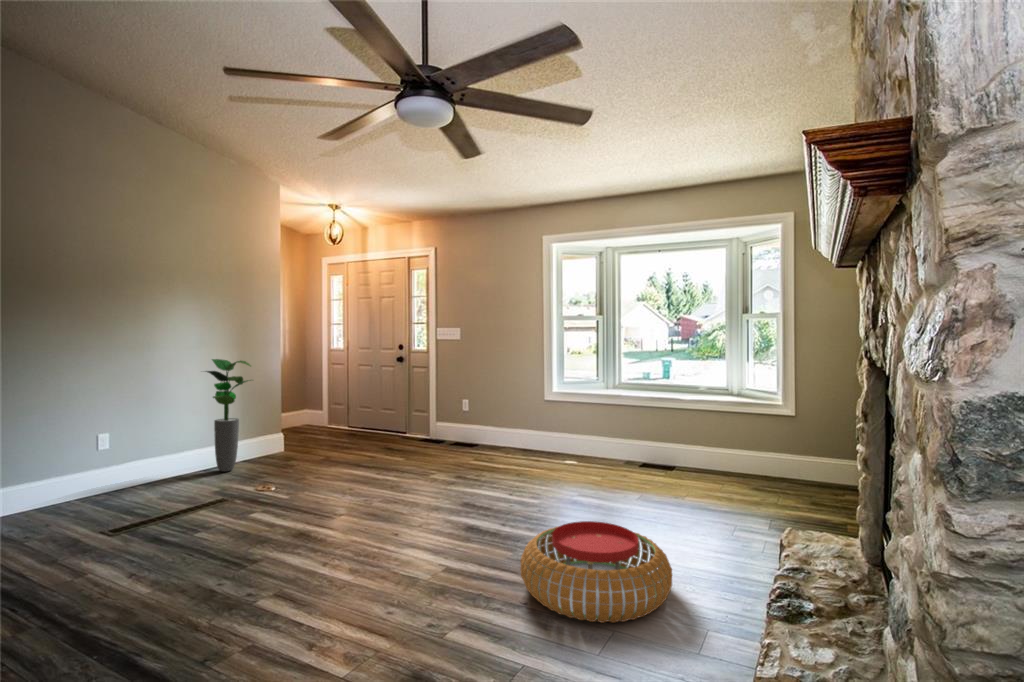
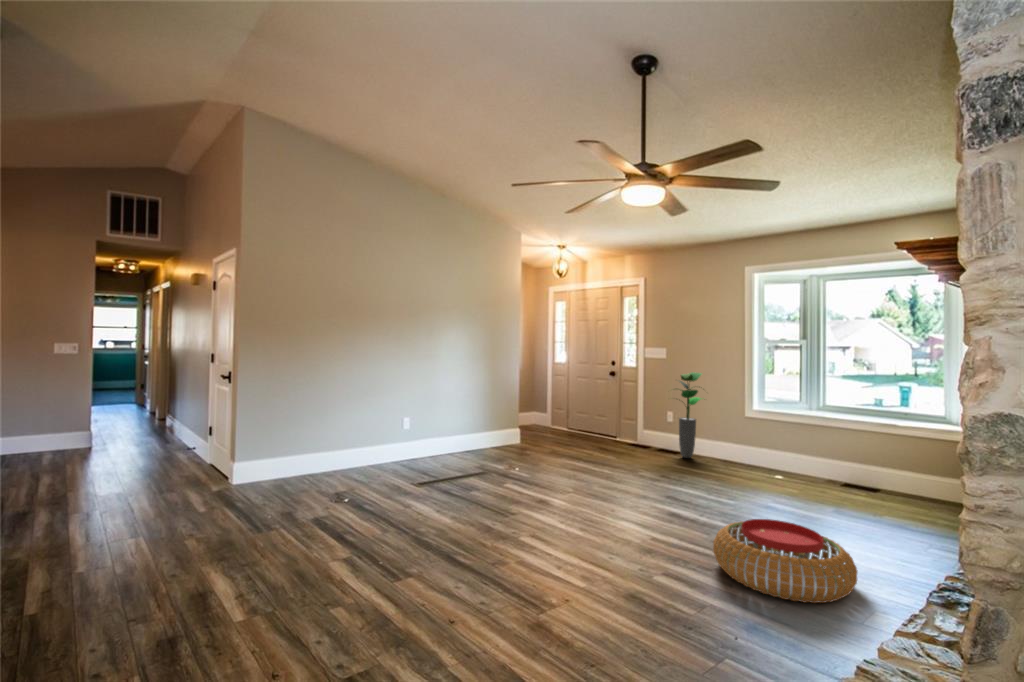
potted plant: present [206,359,251,472] -> present [679,372,702,458]

